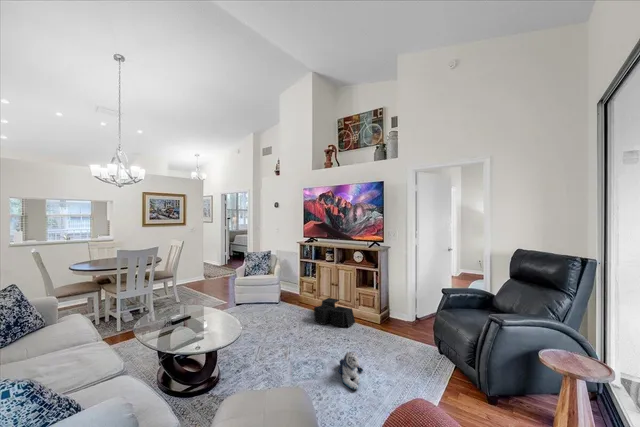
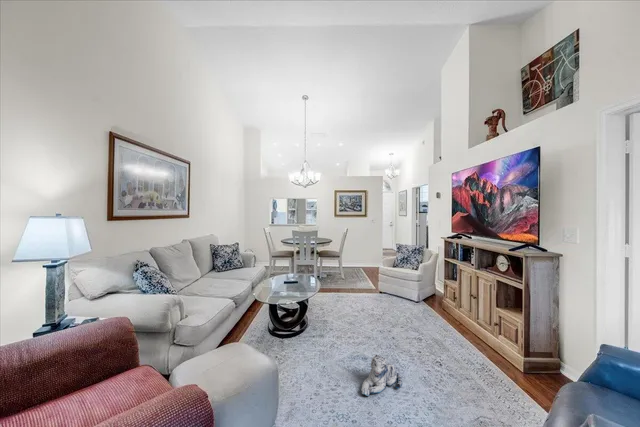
storage bin: present [314,298,355,327] -> none [425,309,474,349]

